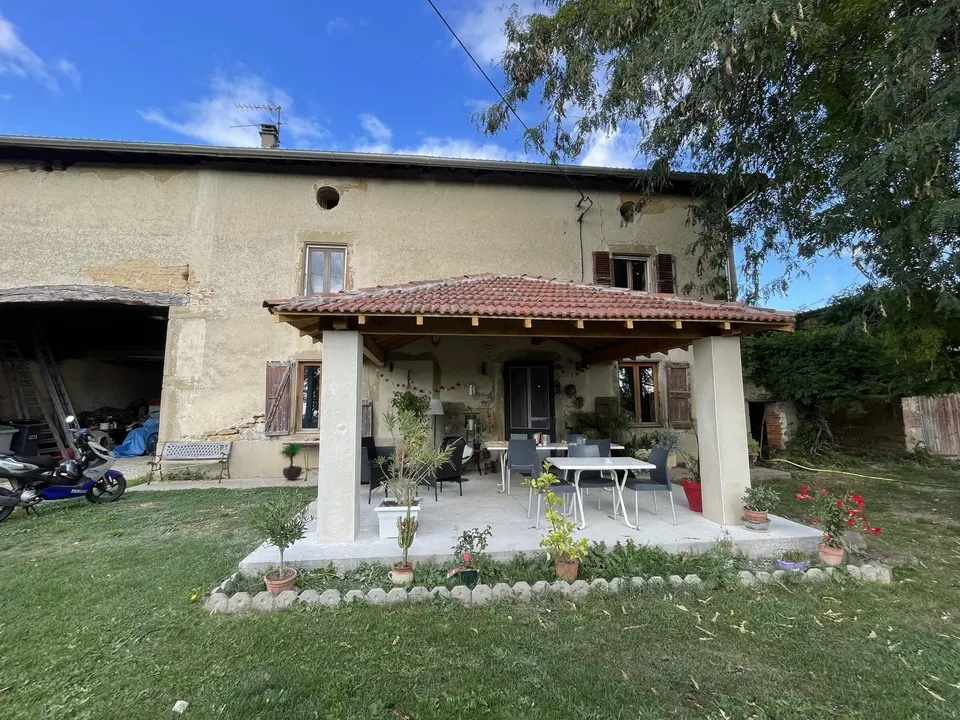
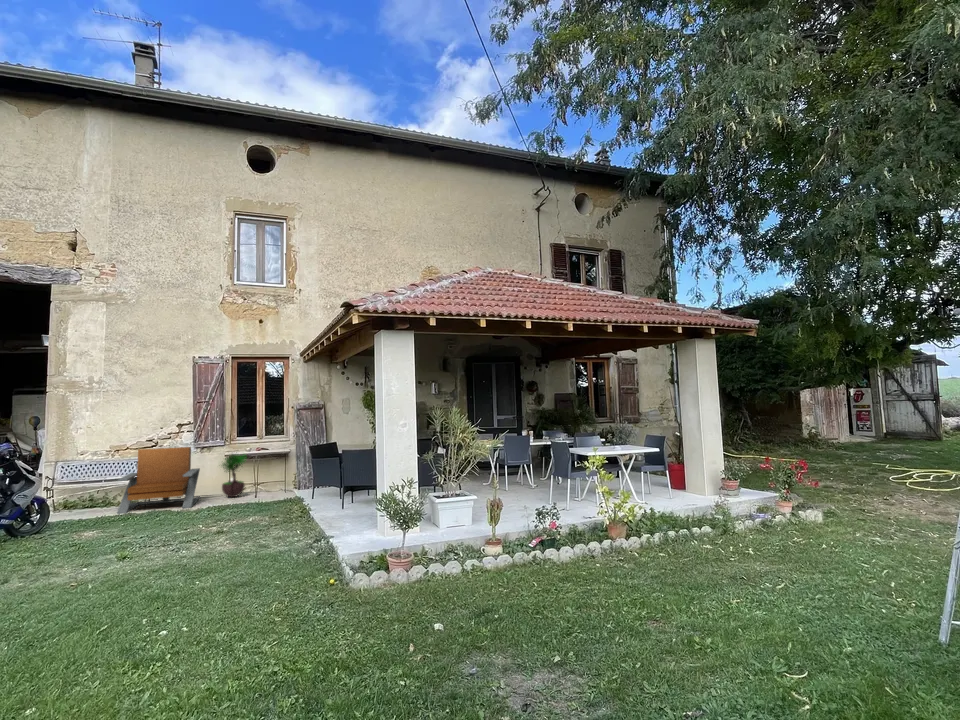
lounge chair: none [193,436,268,489] -> present [117,447,200,514]

